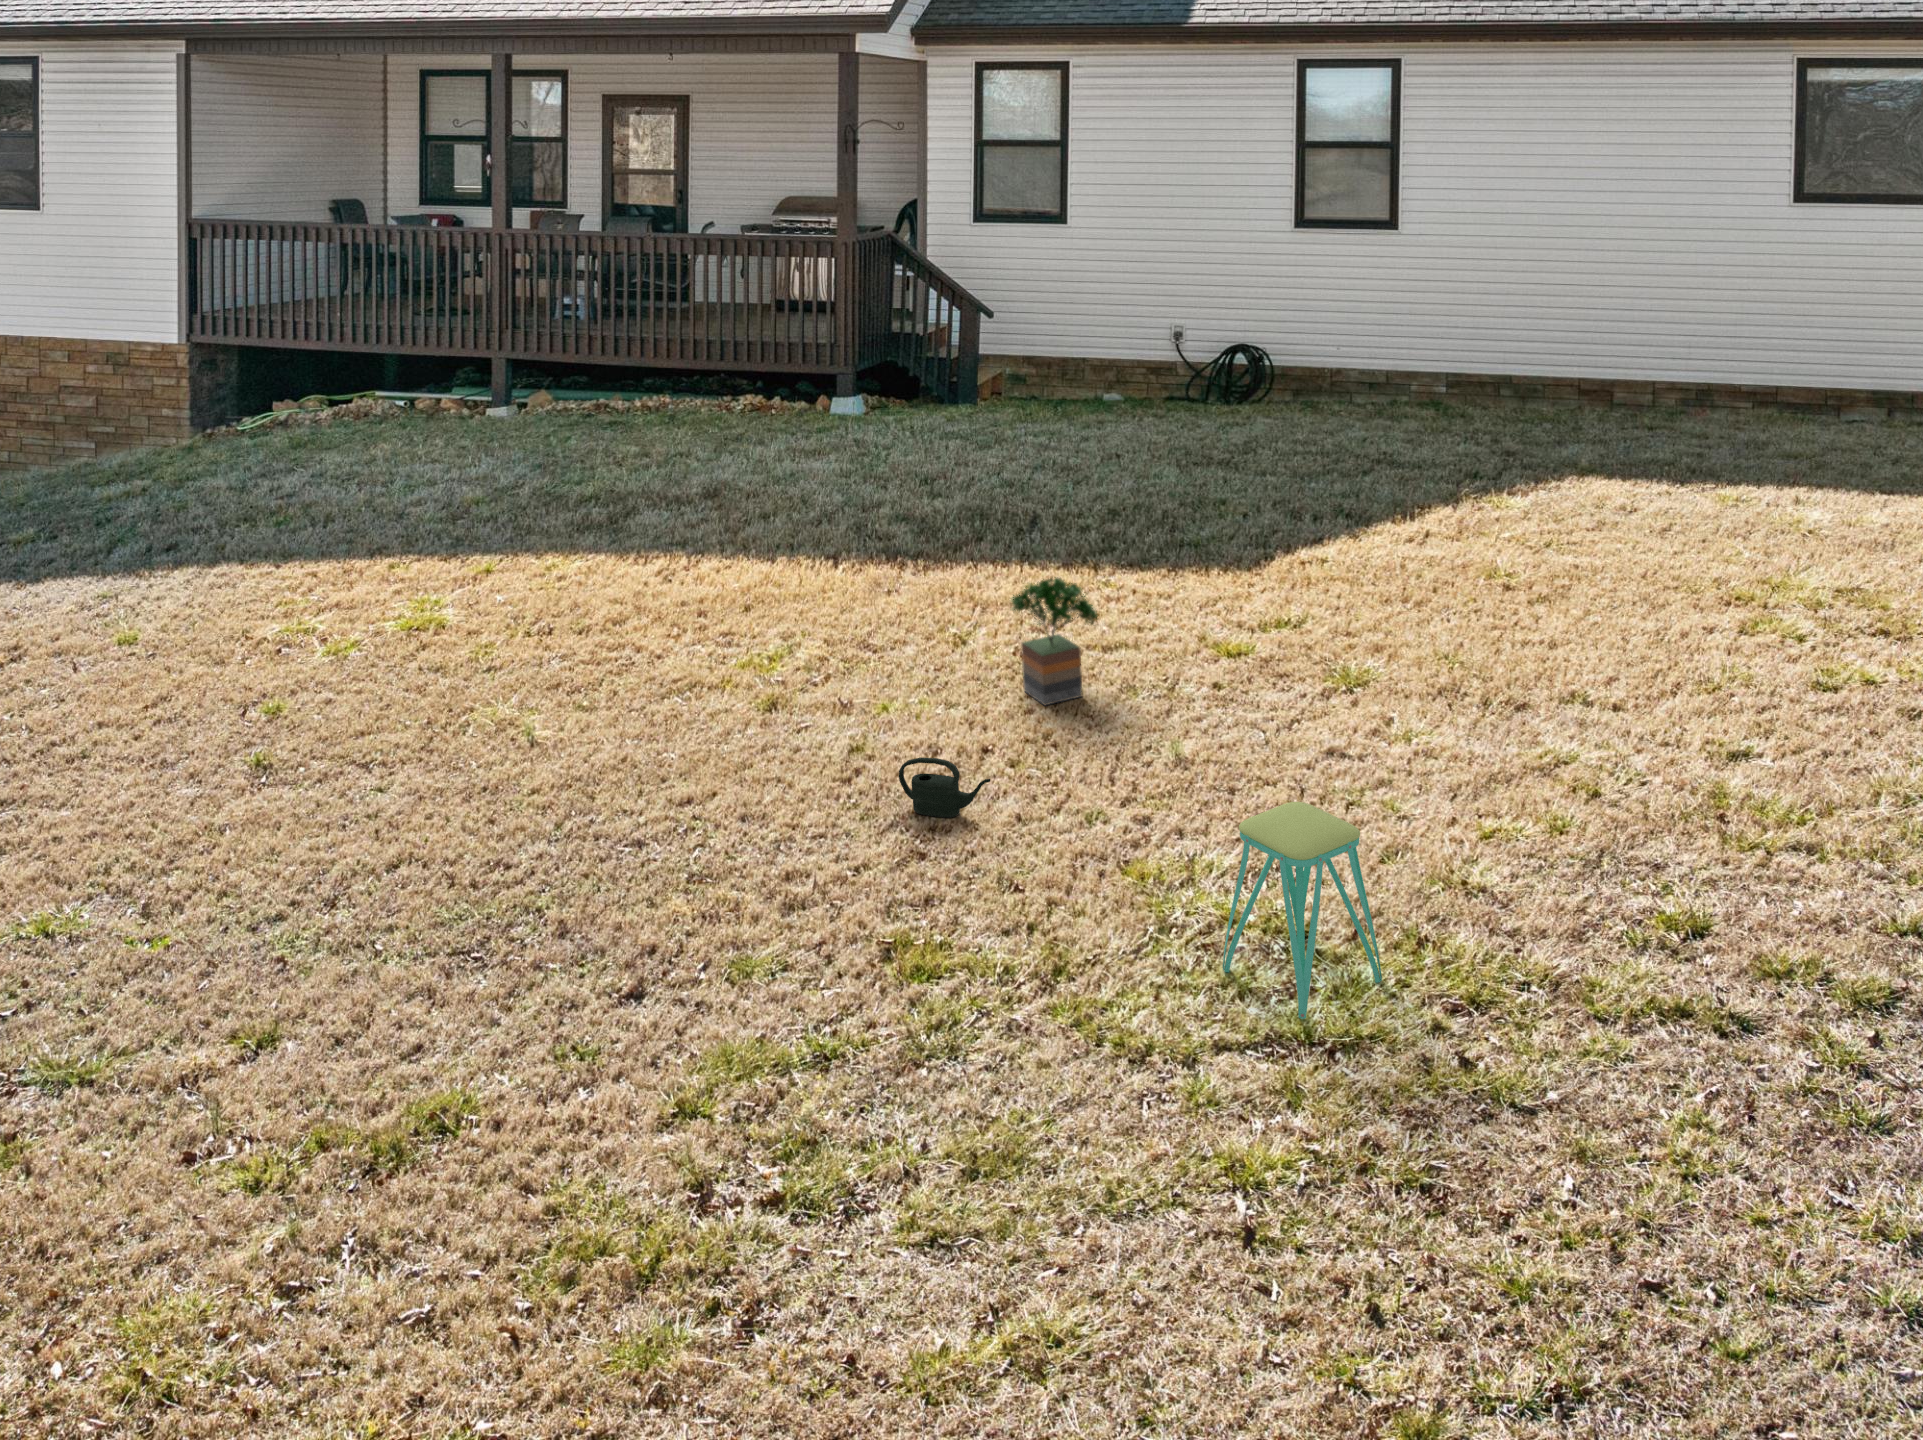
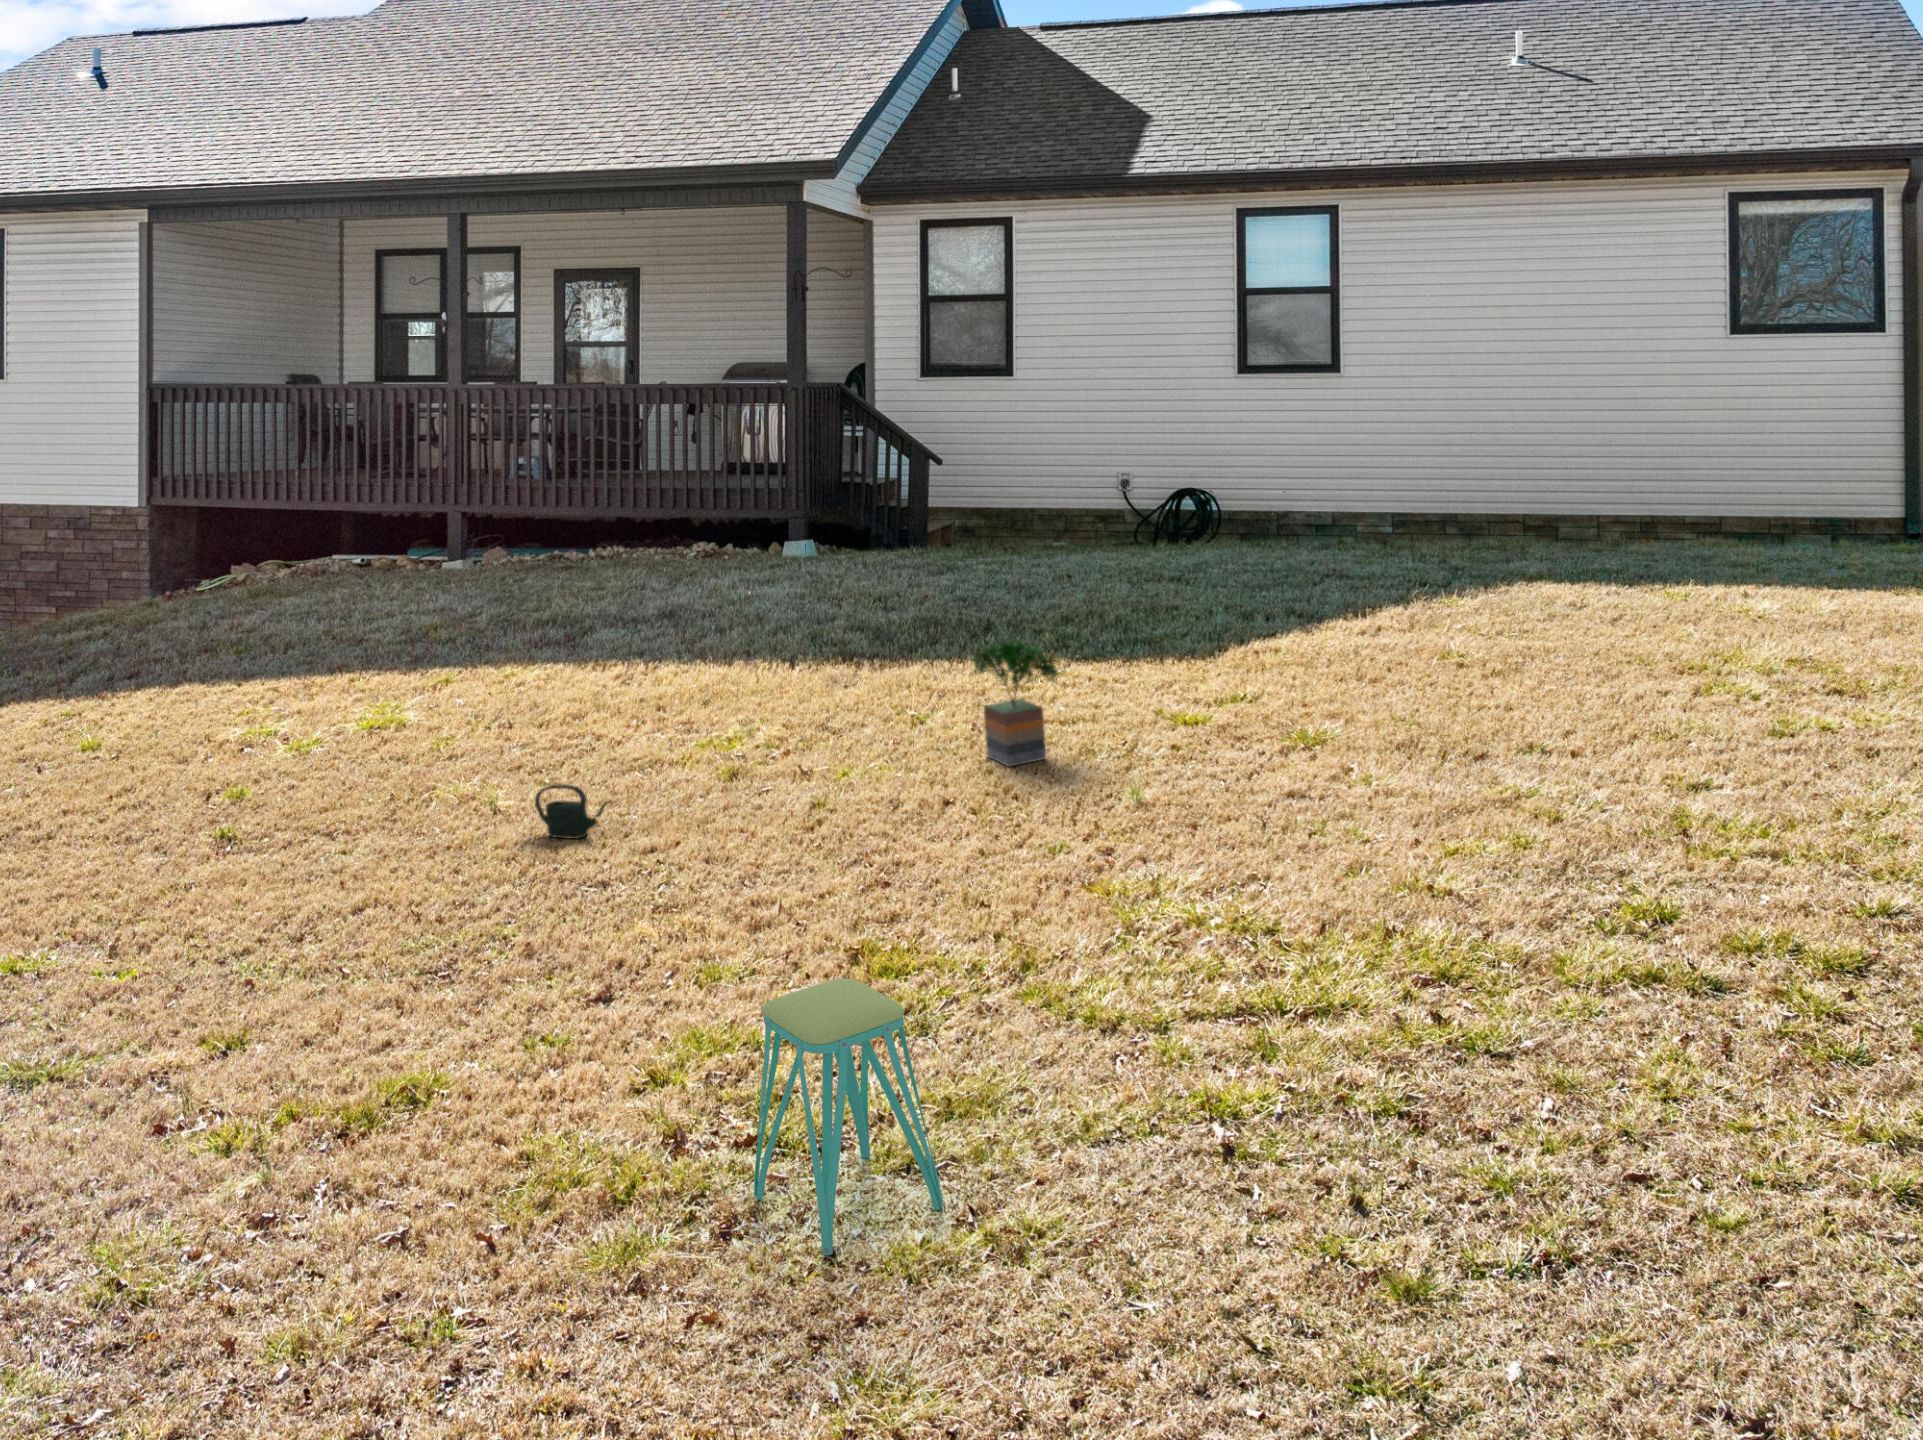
watering can: present [899,757,990,818] -> present [535,784,611,839]
stool: present [1223,802,1382,1019] -> present [754,978,943,1255]

